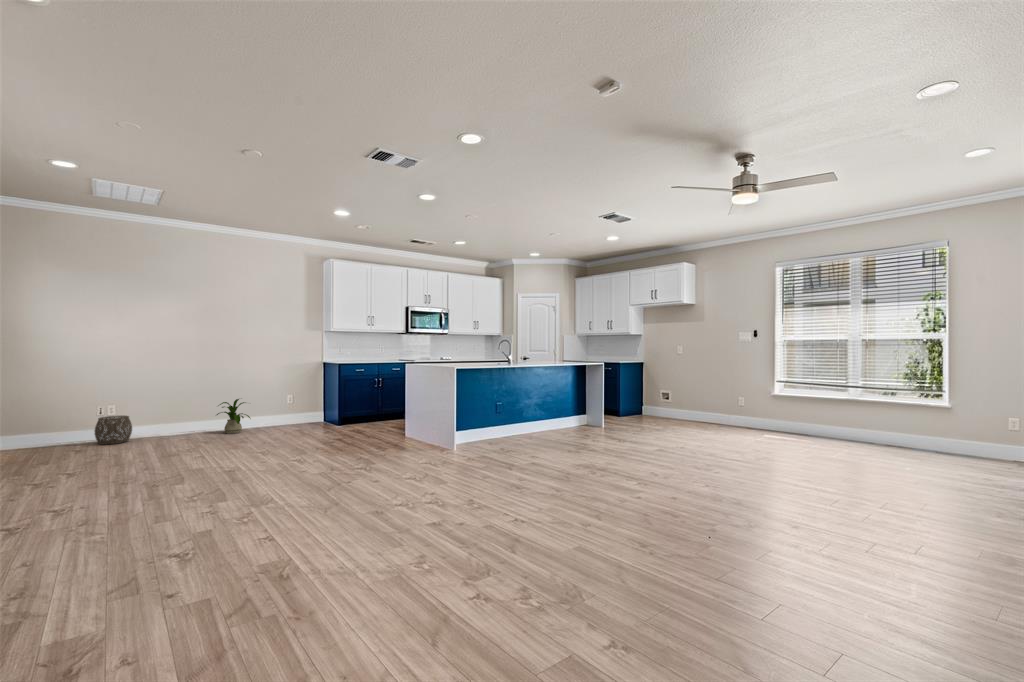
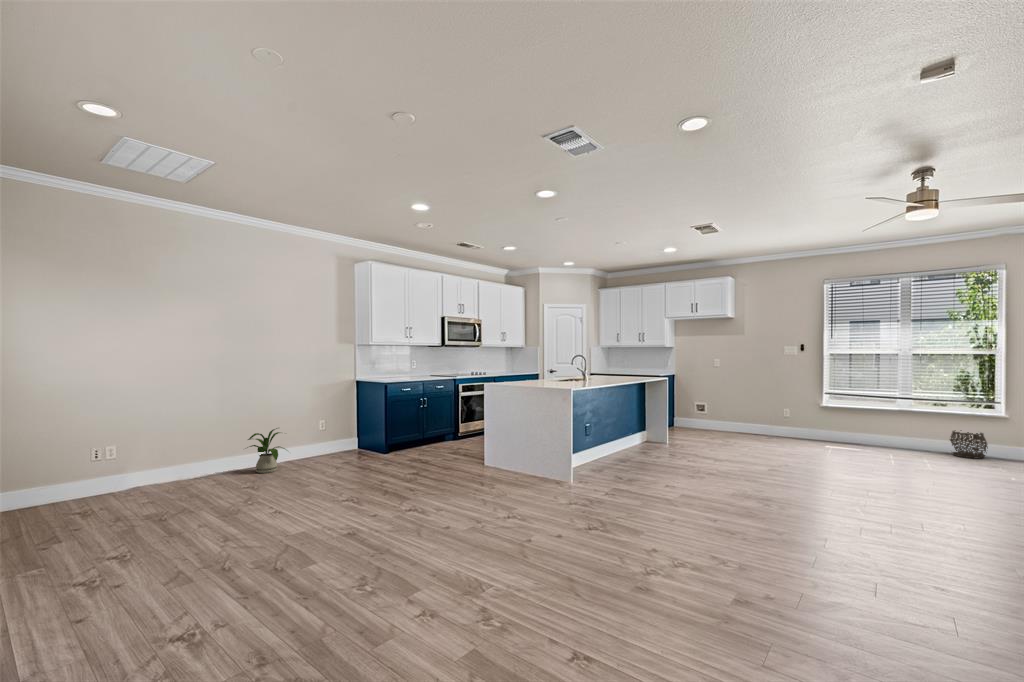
woven basket: present [95,416,132,445] -> present [950,430,988,458]

